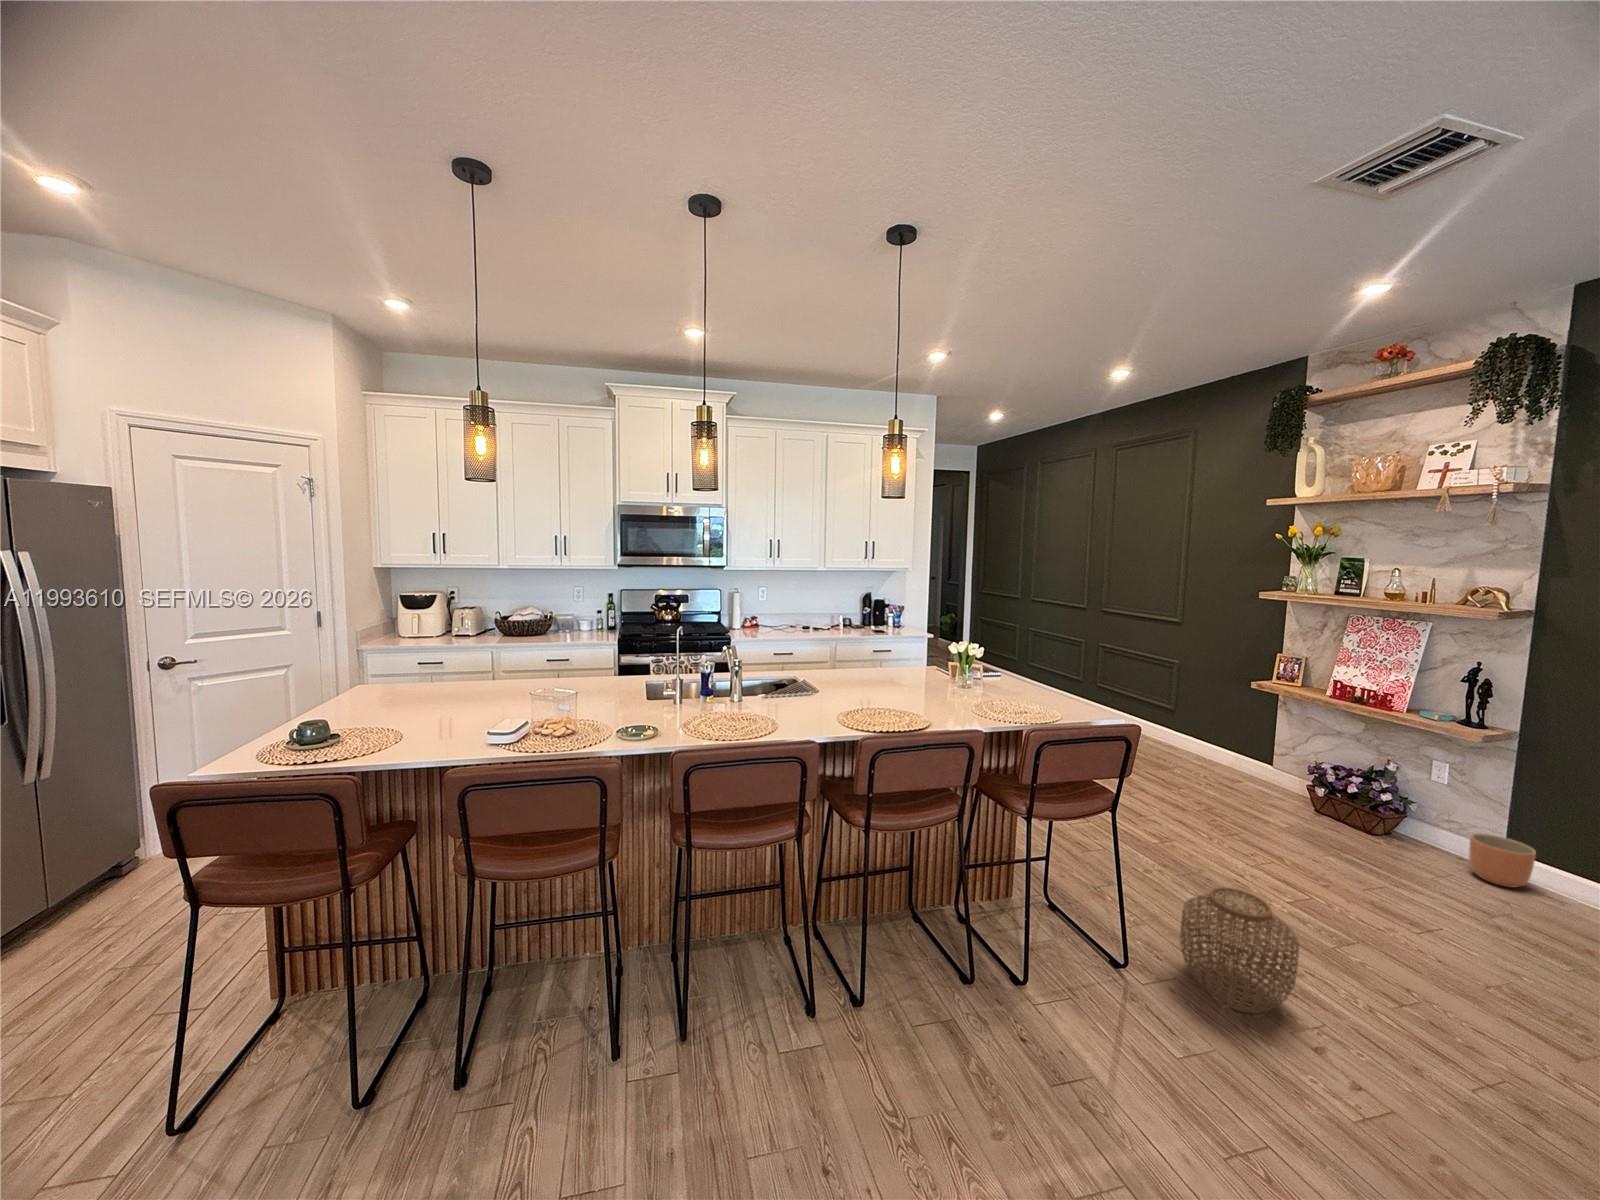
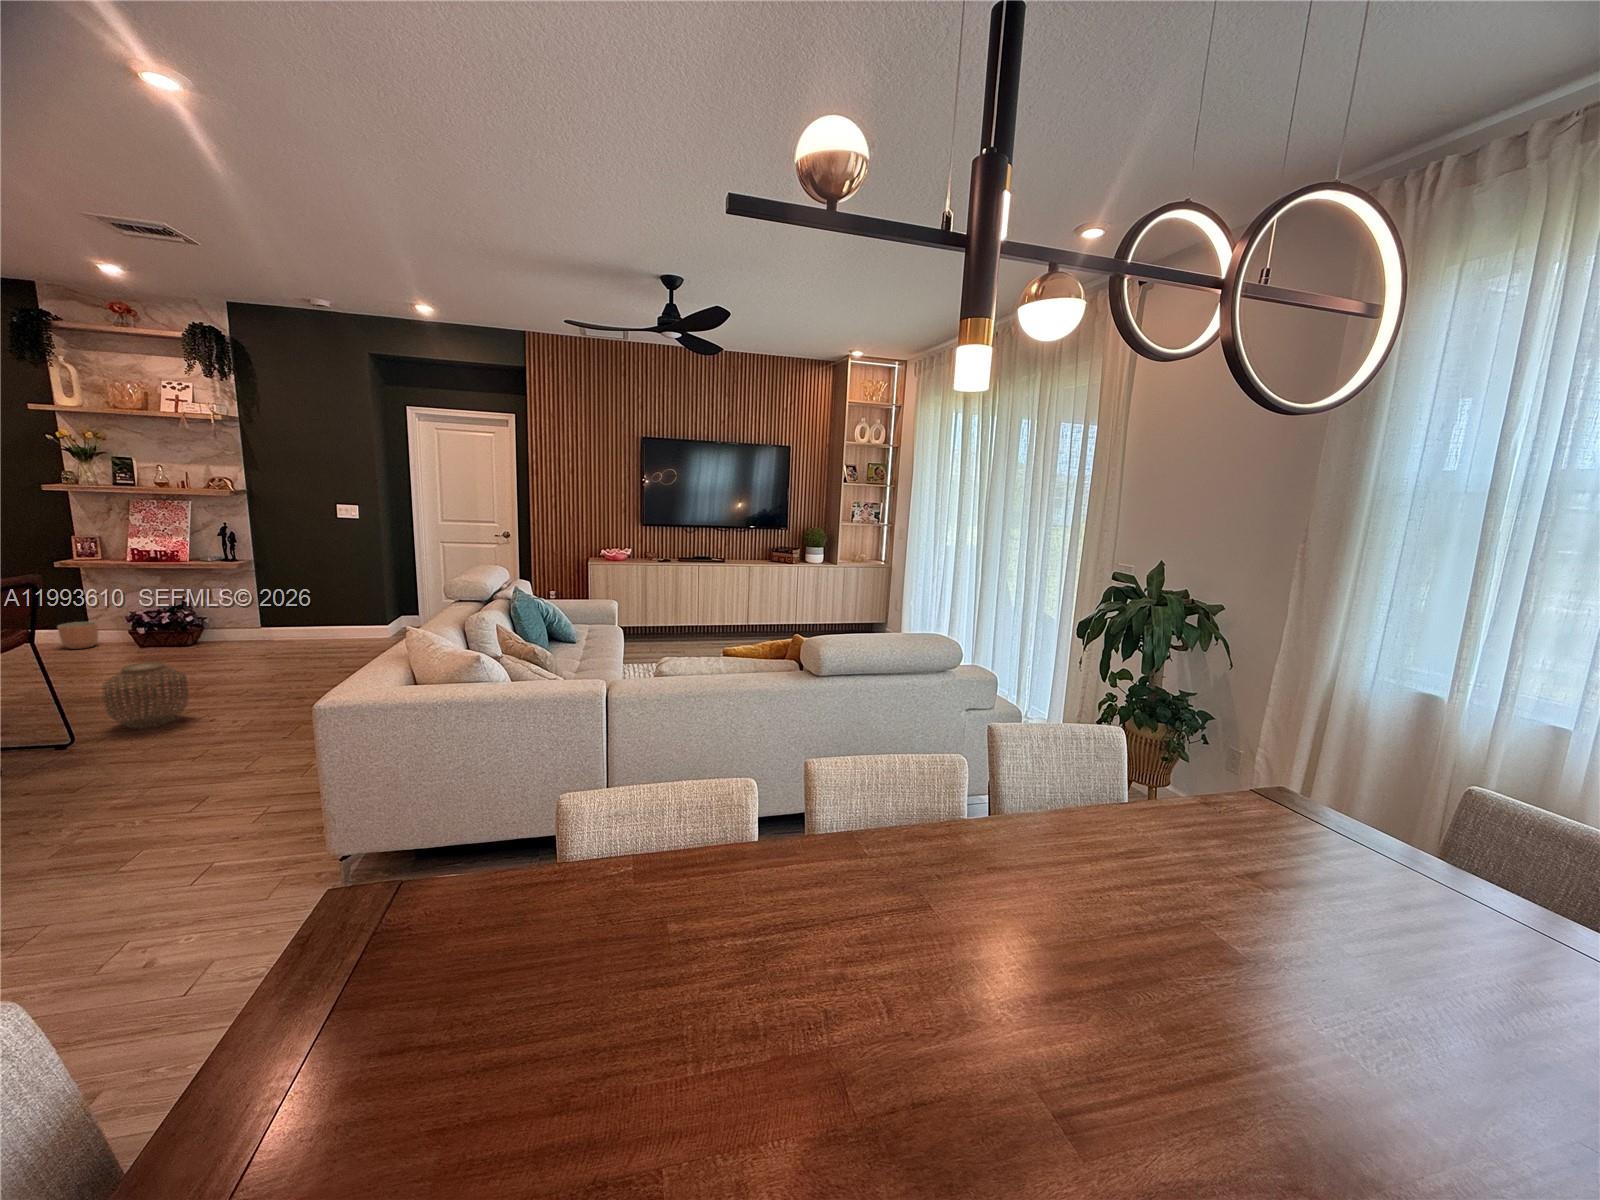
planter: present [1469,833,1536,888] -> present [58,622,98,649]

